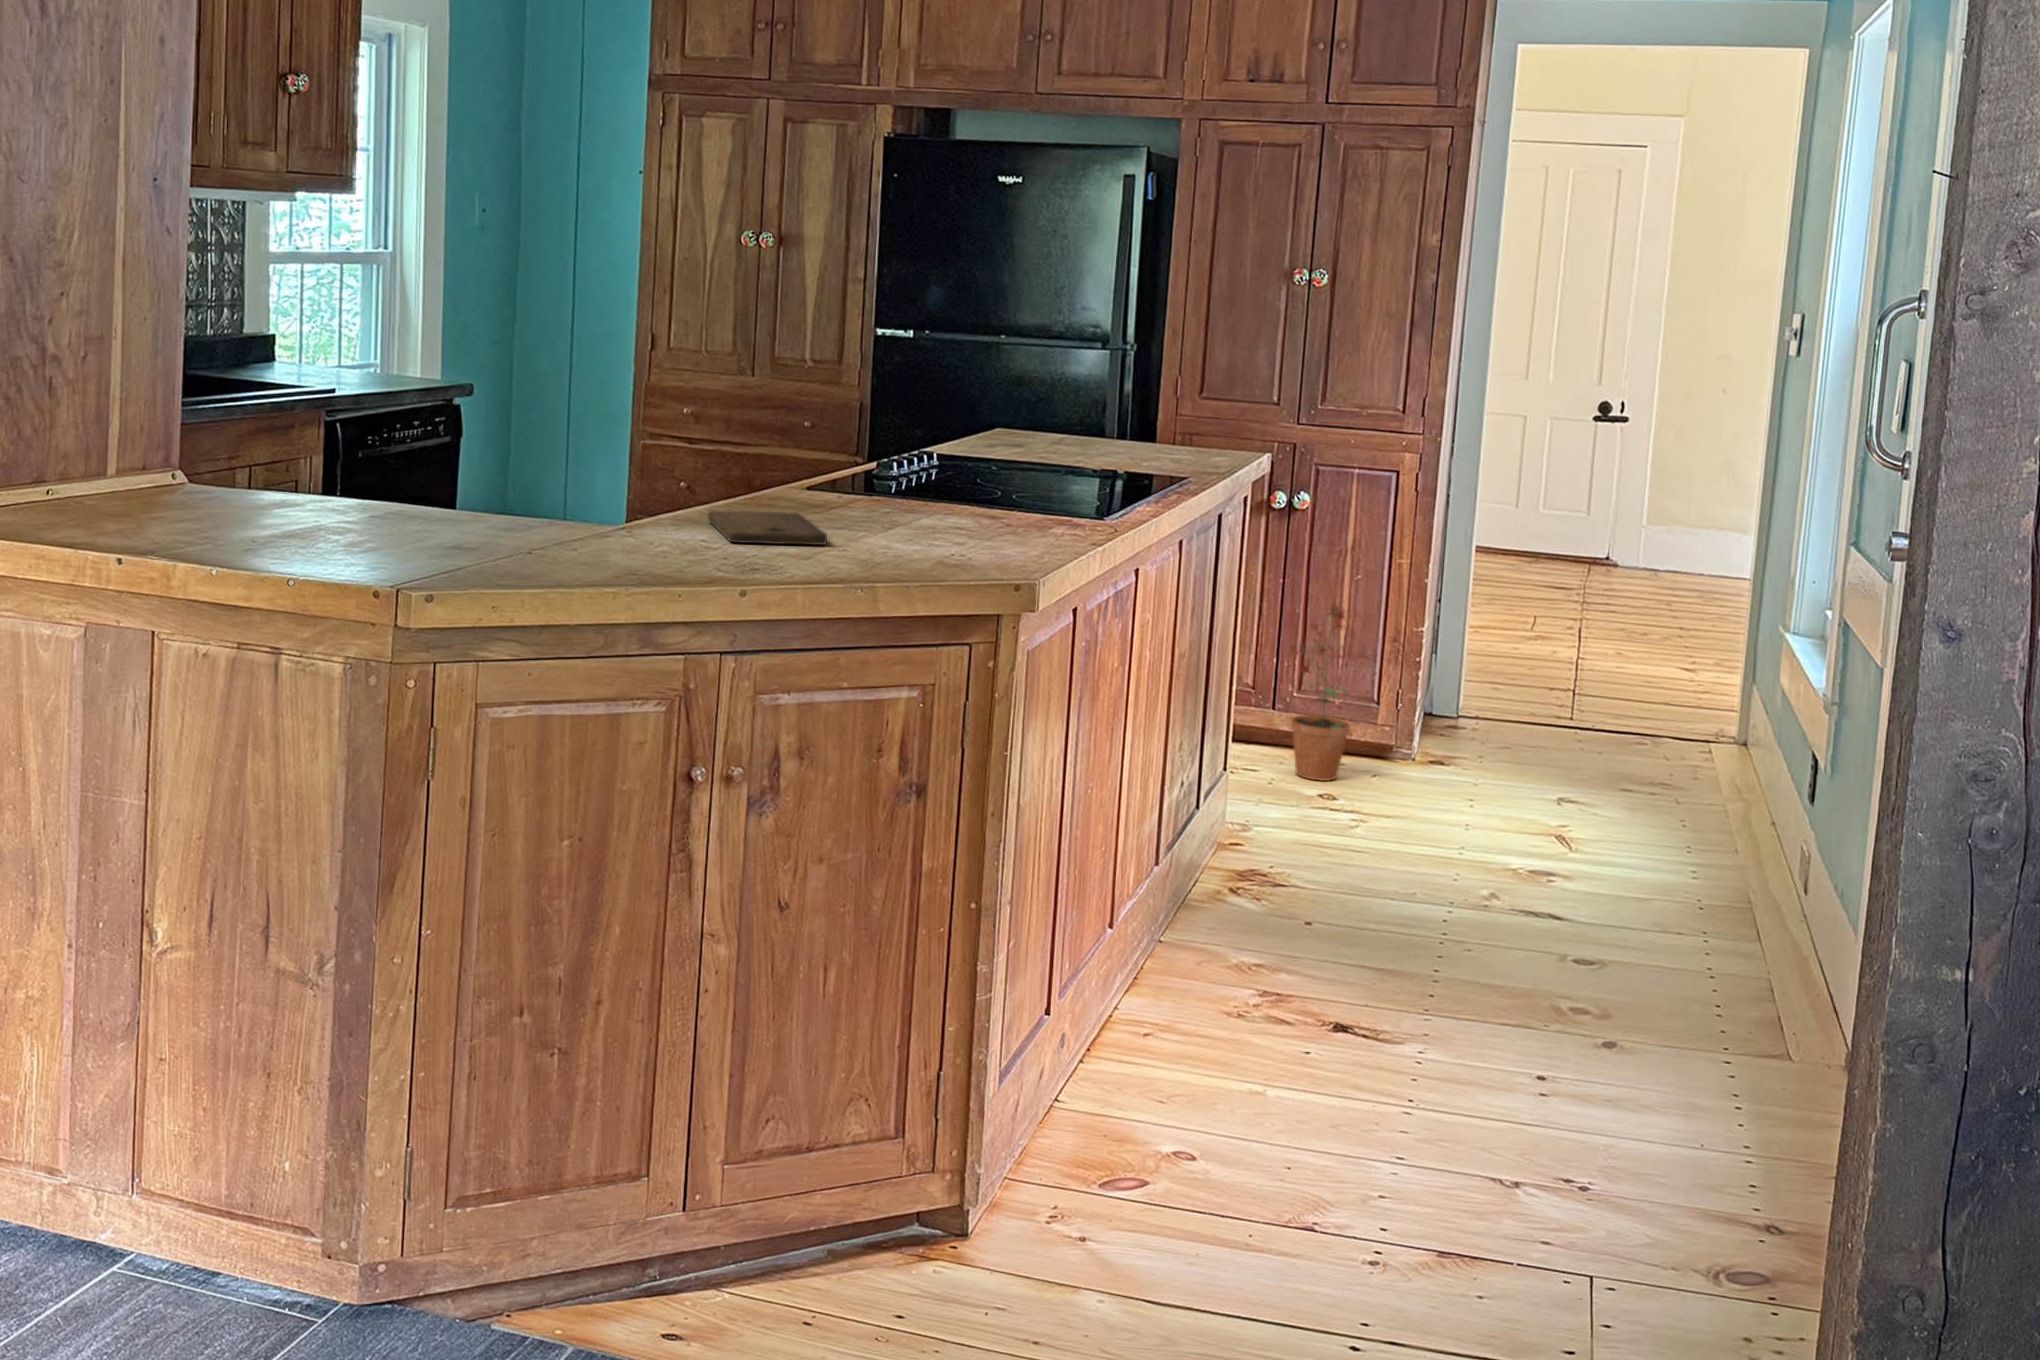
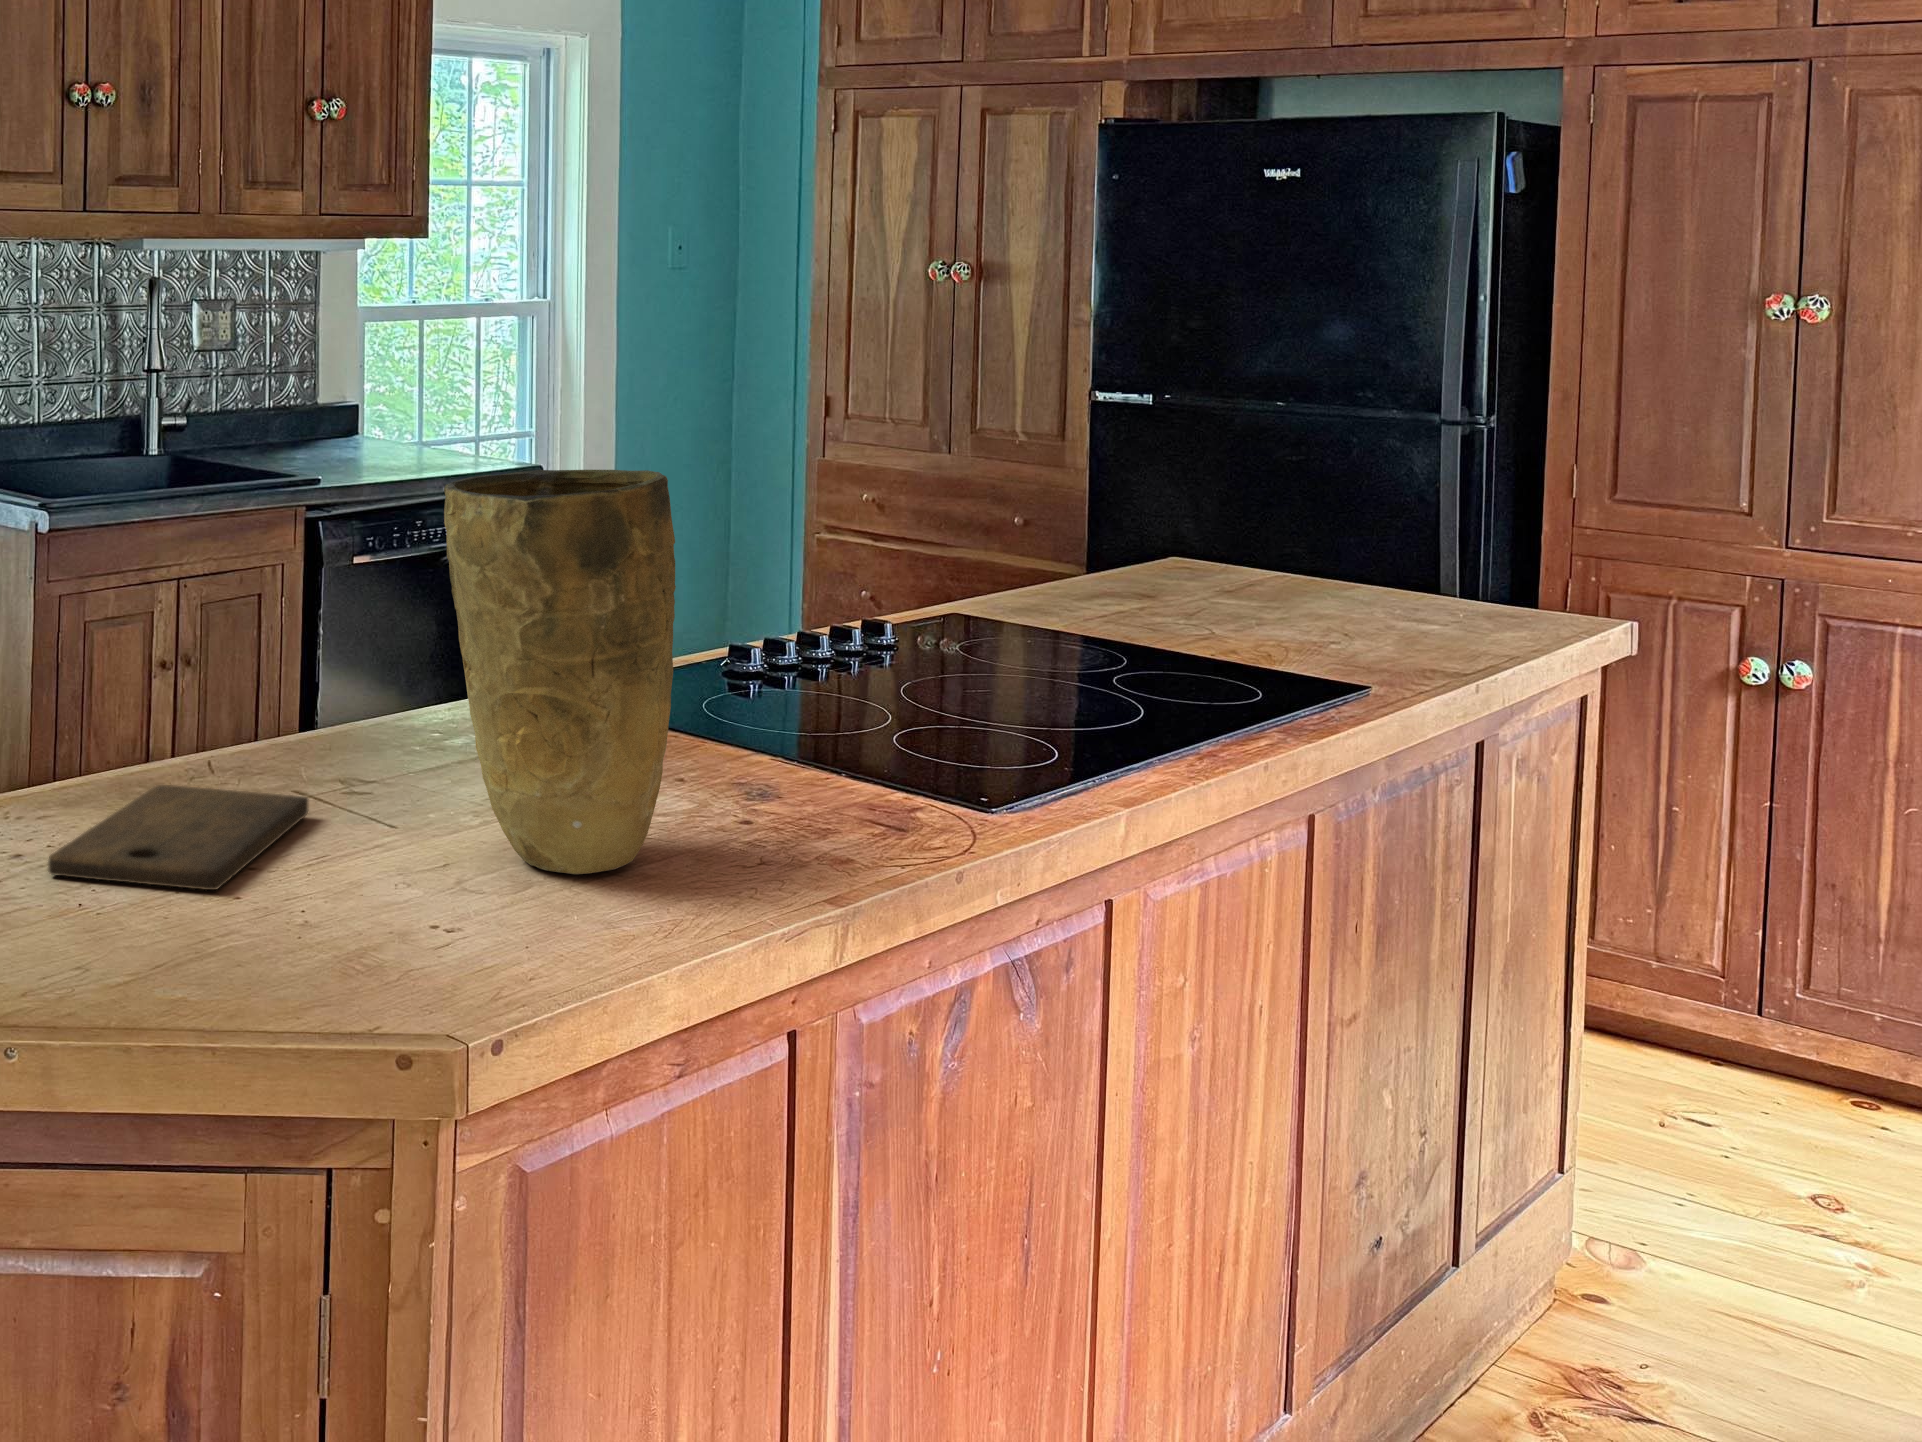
vase: none [900,329,1022,537] -> present [444,470,676,874]
potted plant: present [1291,604,1350,781] -> none [1773,844,1892,1146]

